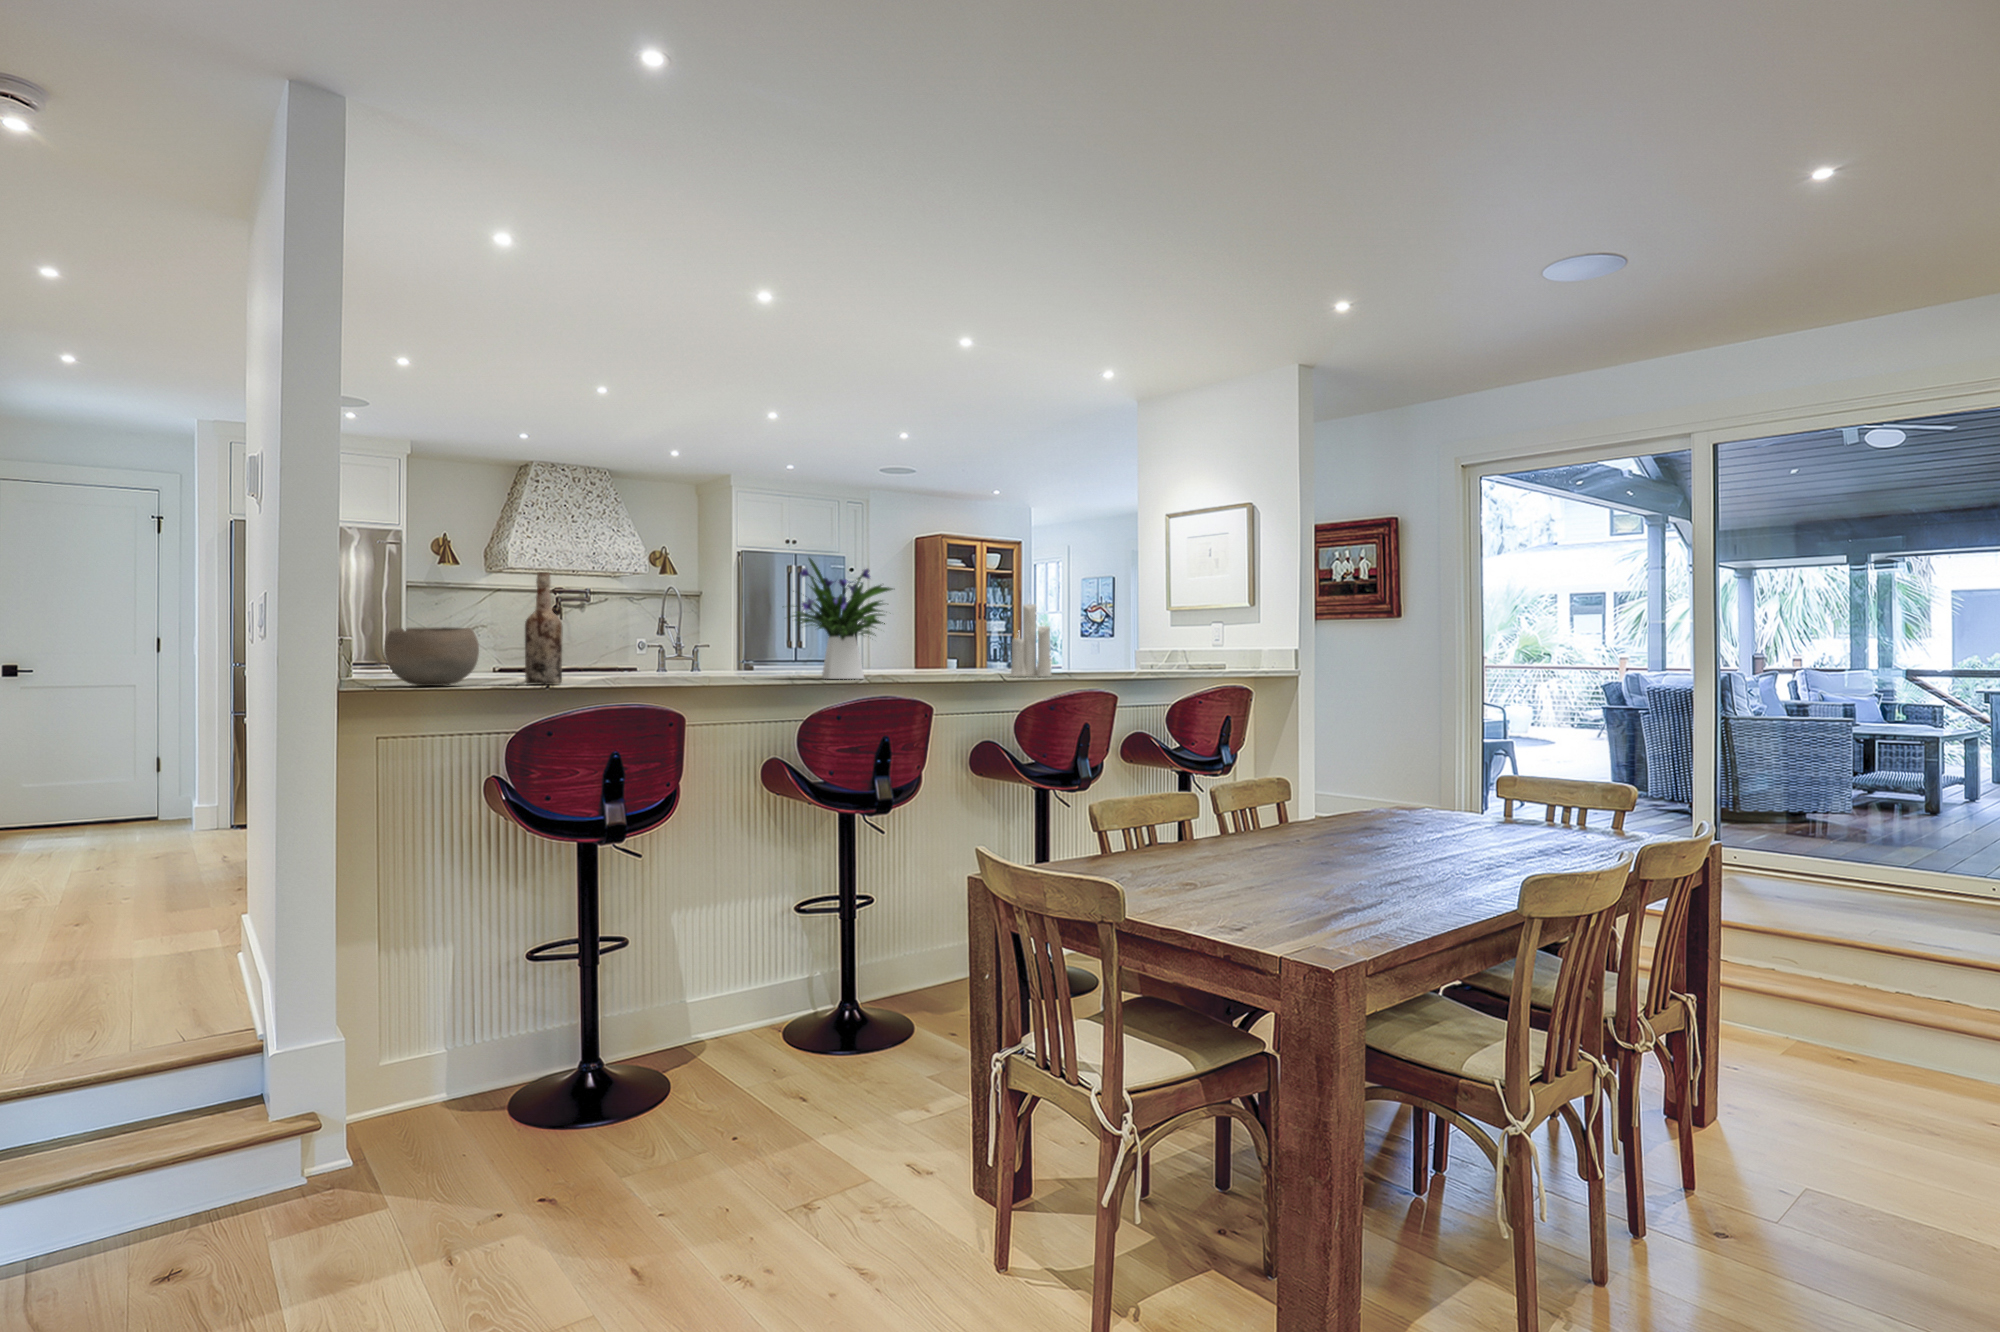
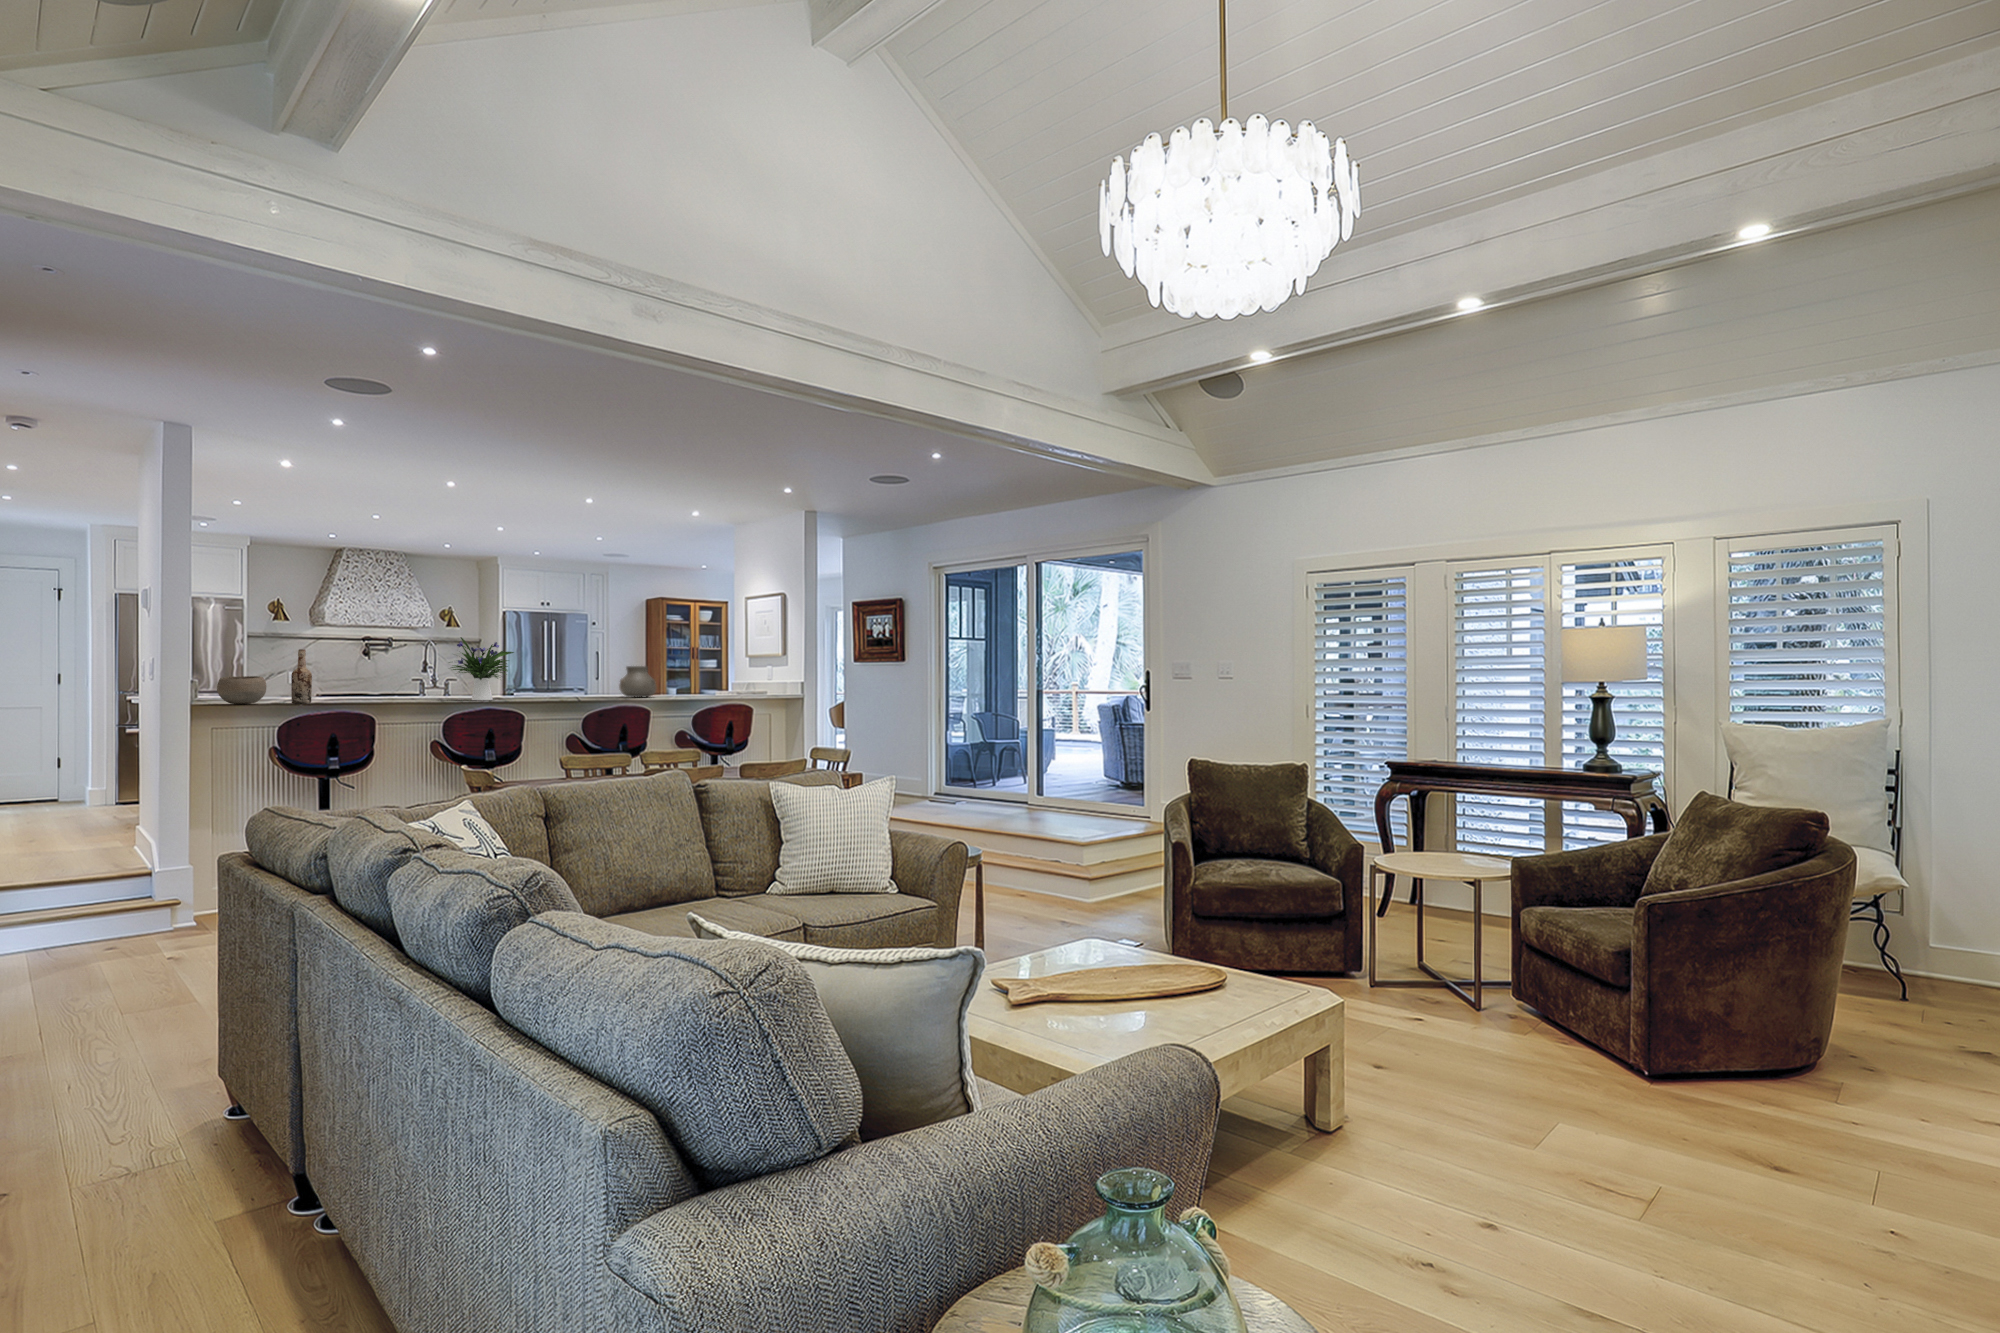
candle: present [1011,604,1051,676] -> none [589,651,613,698]
vase: none [1043,618,1108,675] -> present [619,666,656,697]

